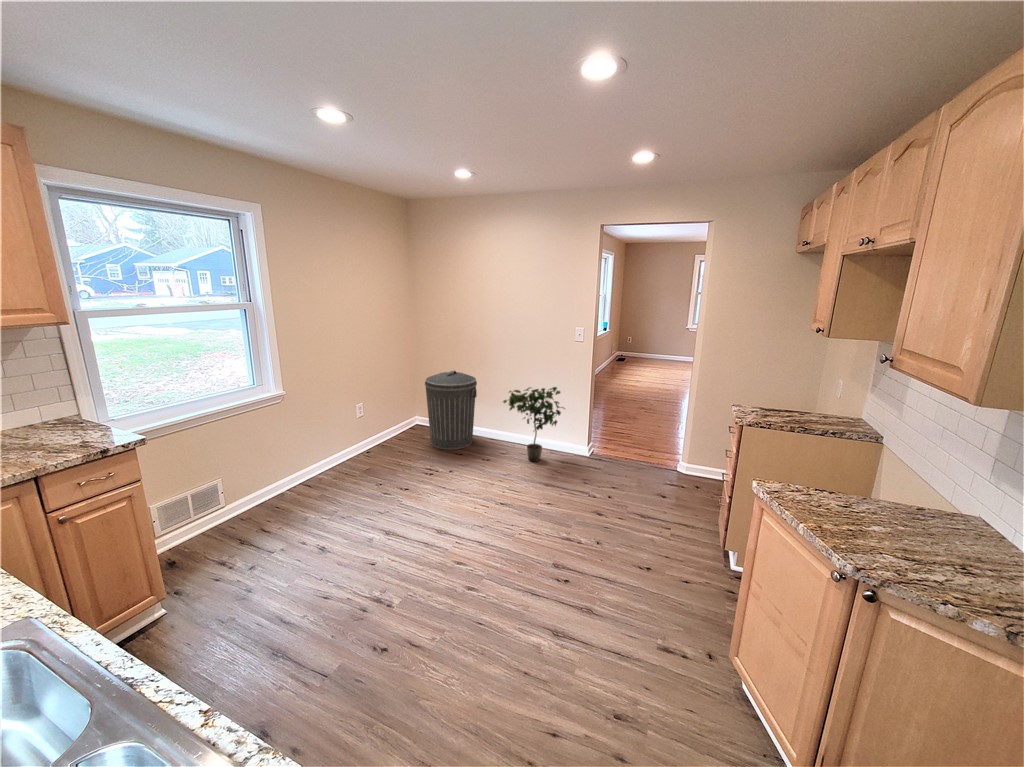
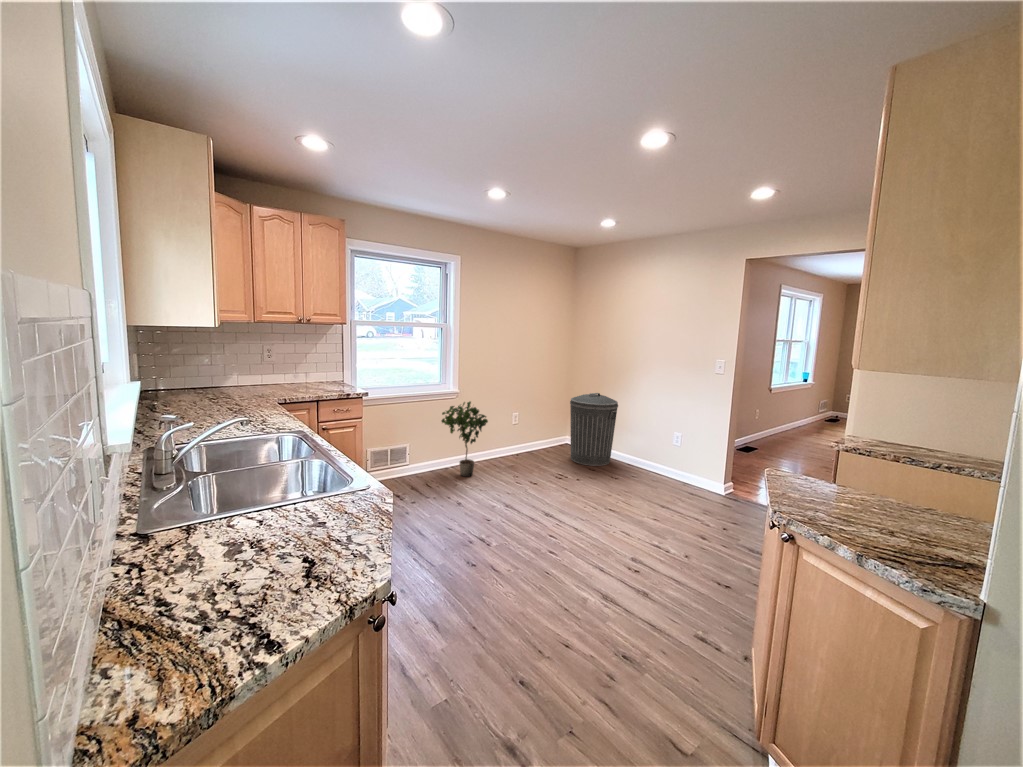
potted plant: present [503,387,565,462] -> present [442,402,488,477]

